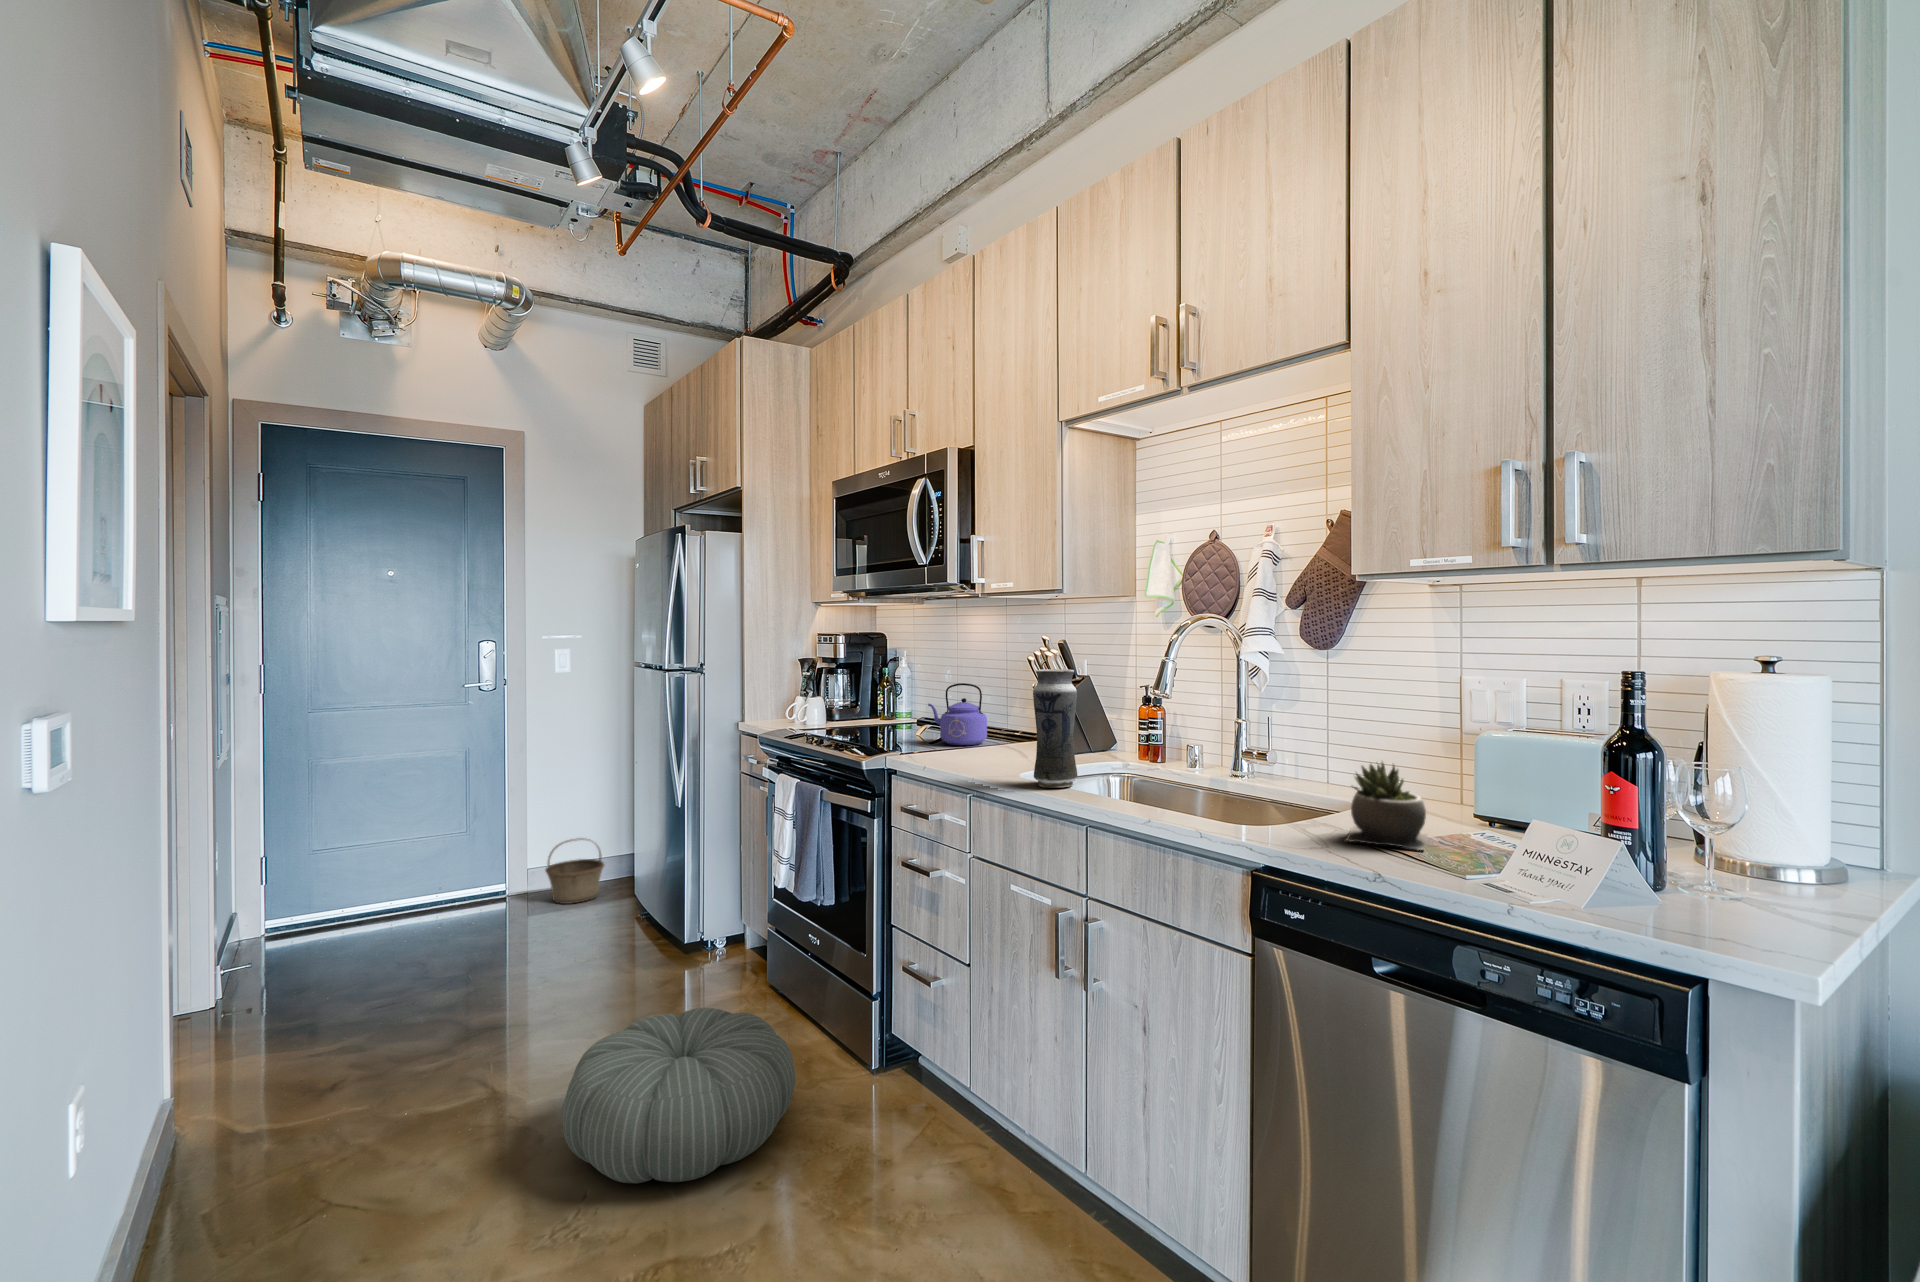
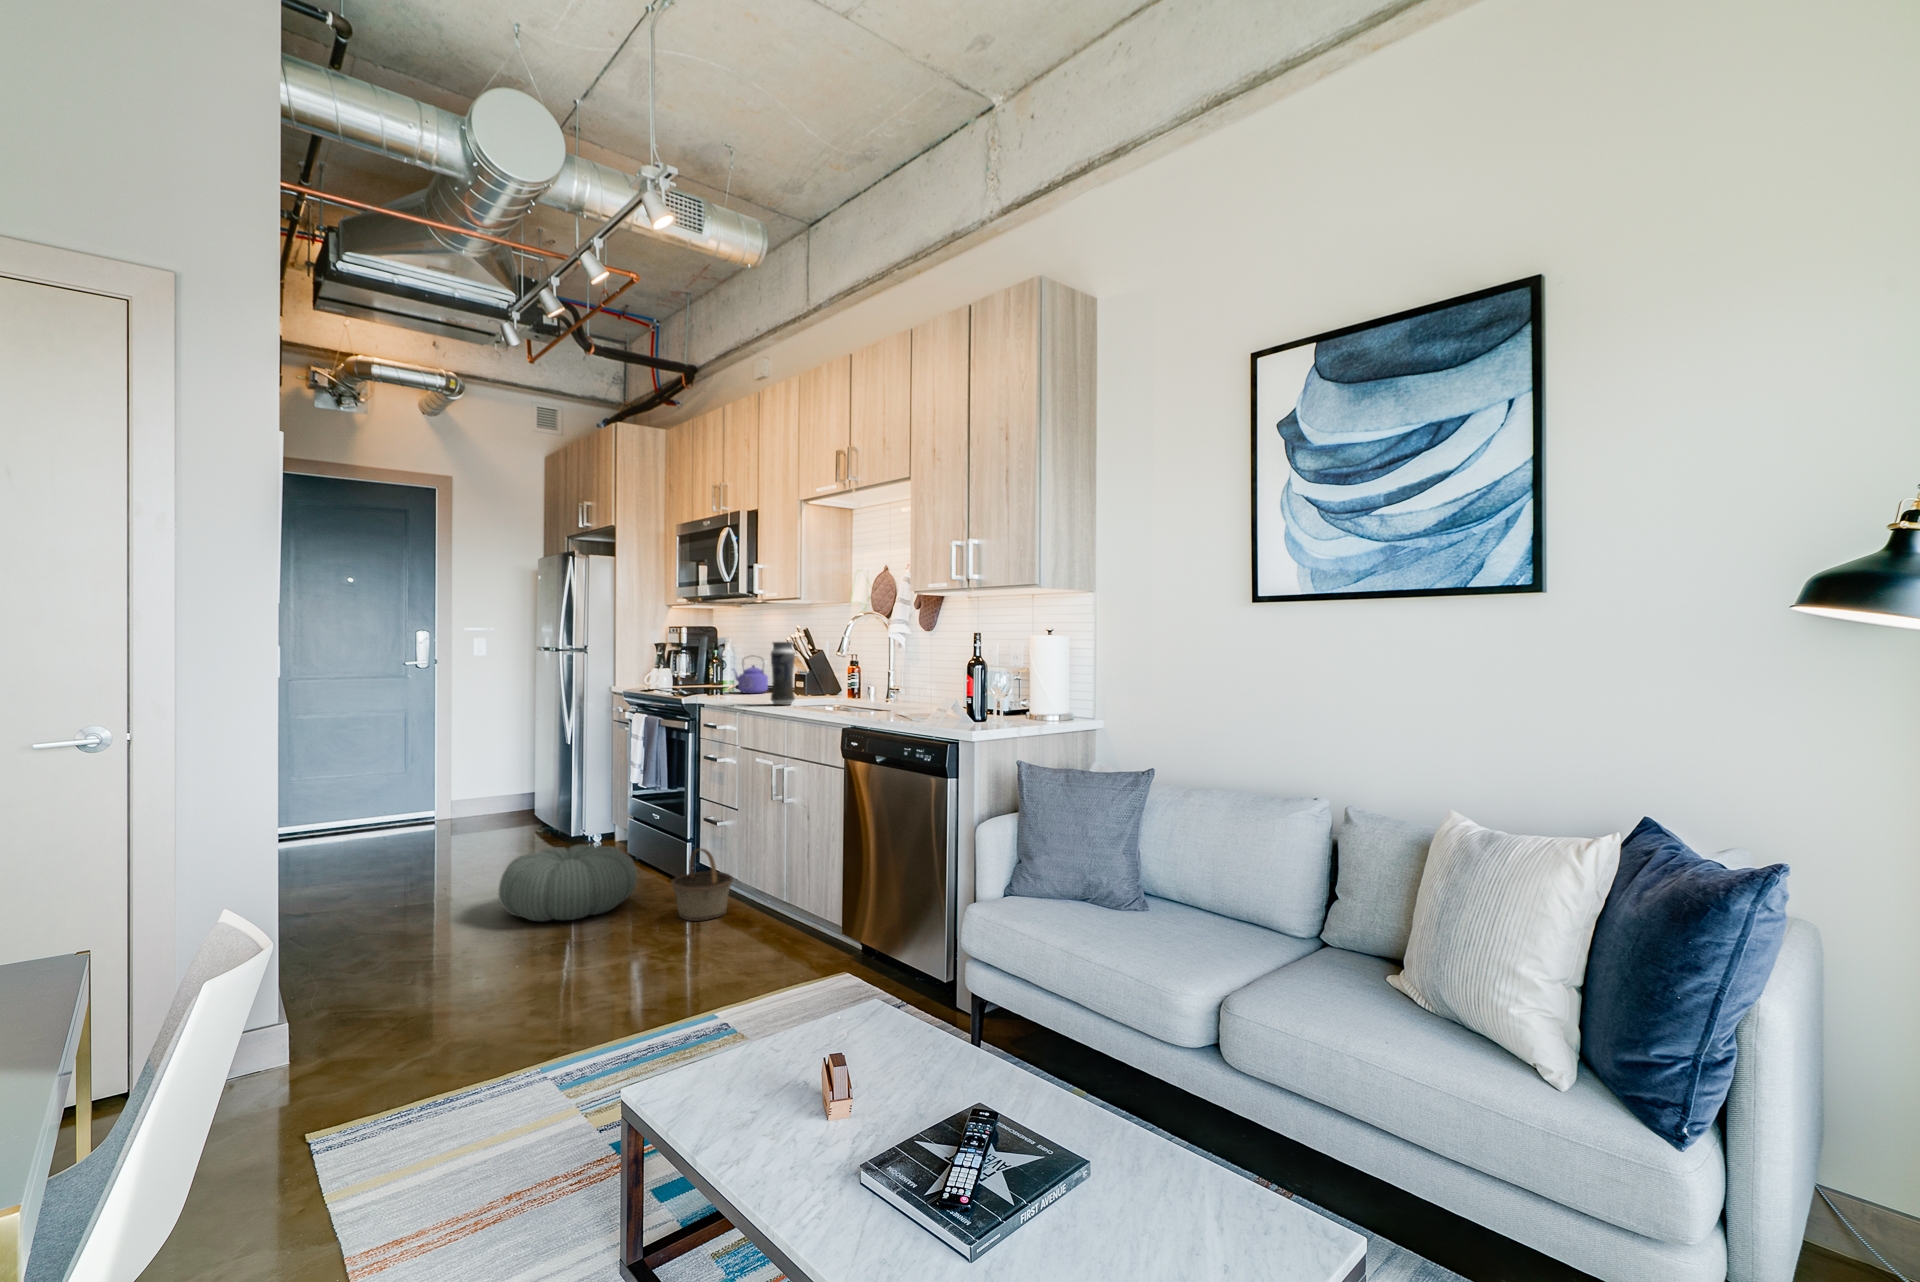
succulent plant: present [1346,762,1427,850] -> none [888,679,932,717]
basket: present [545,838,604,904] -> present [671,849,733,921]

